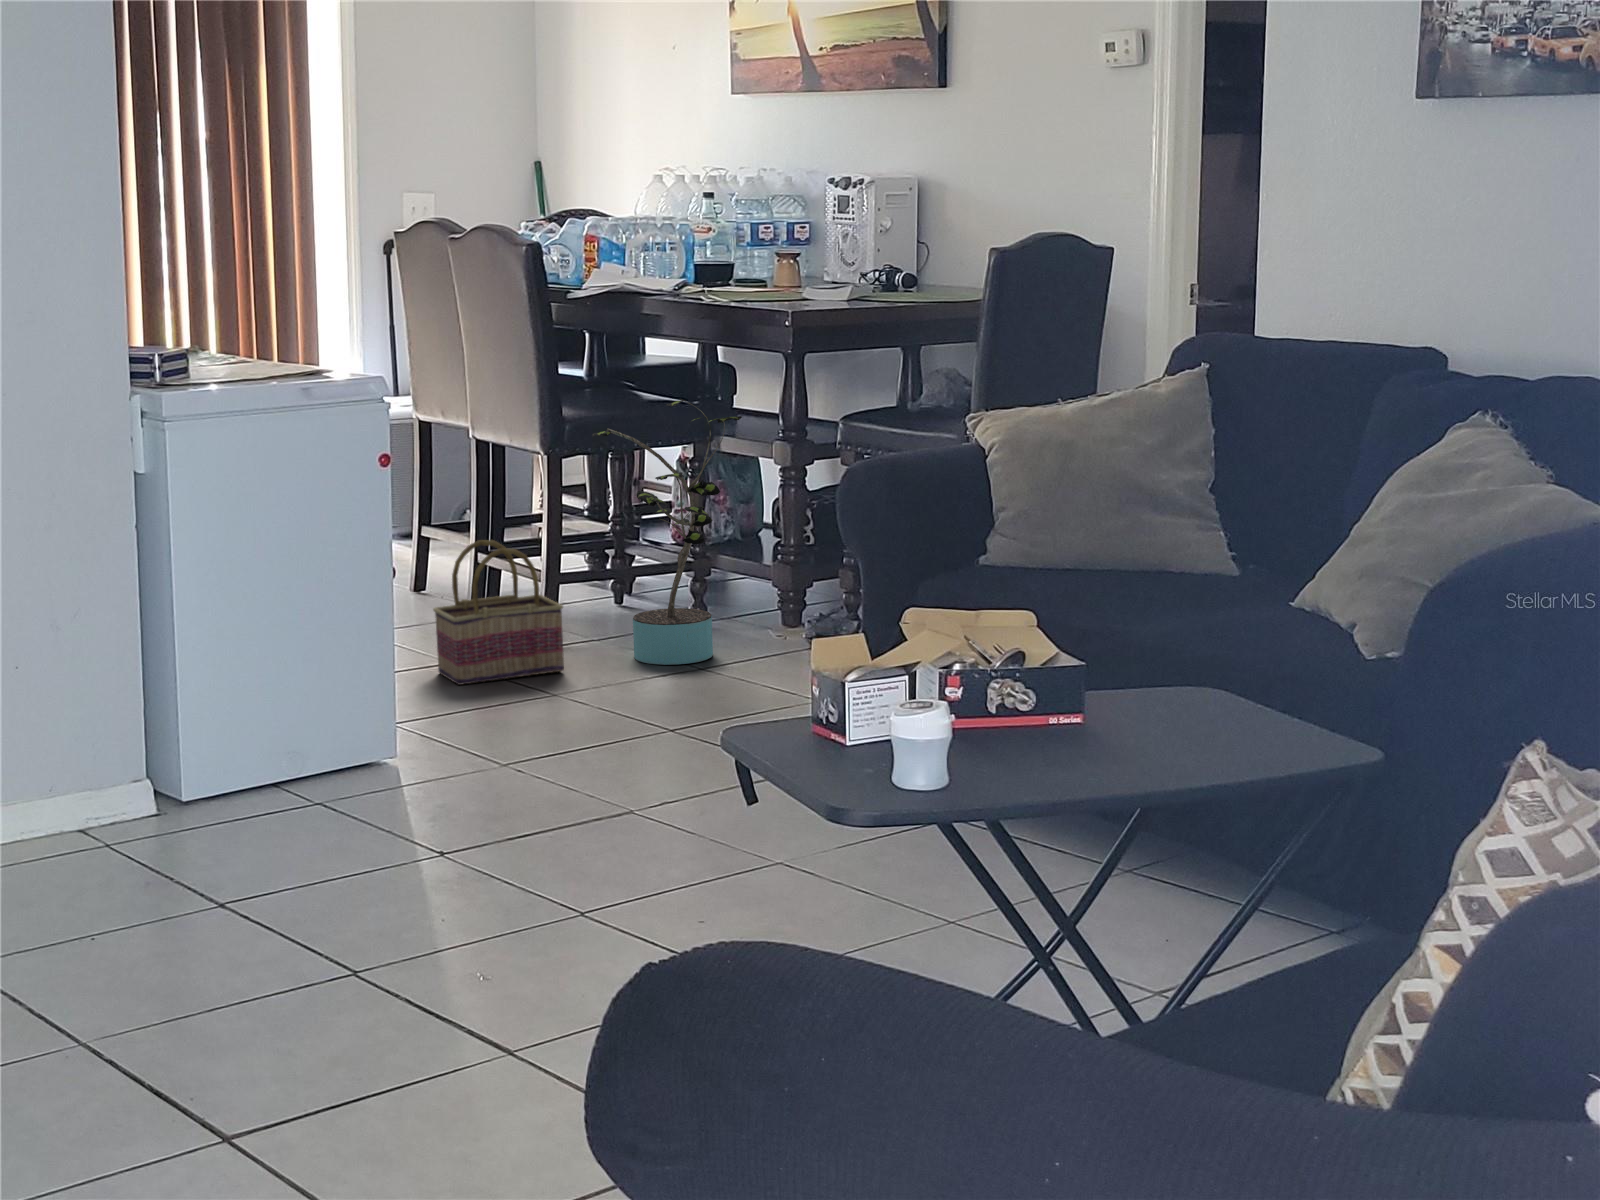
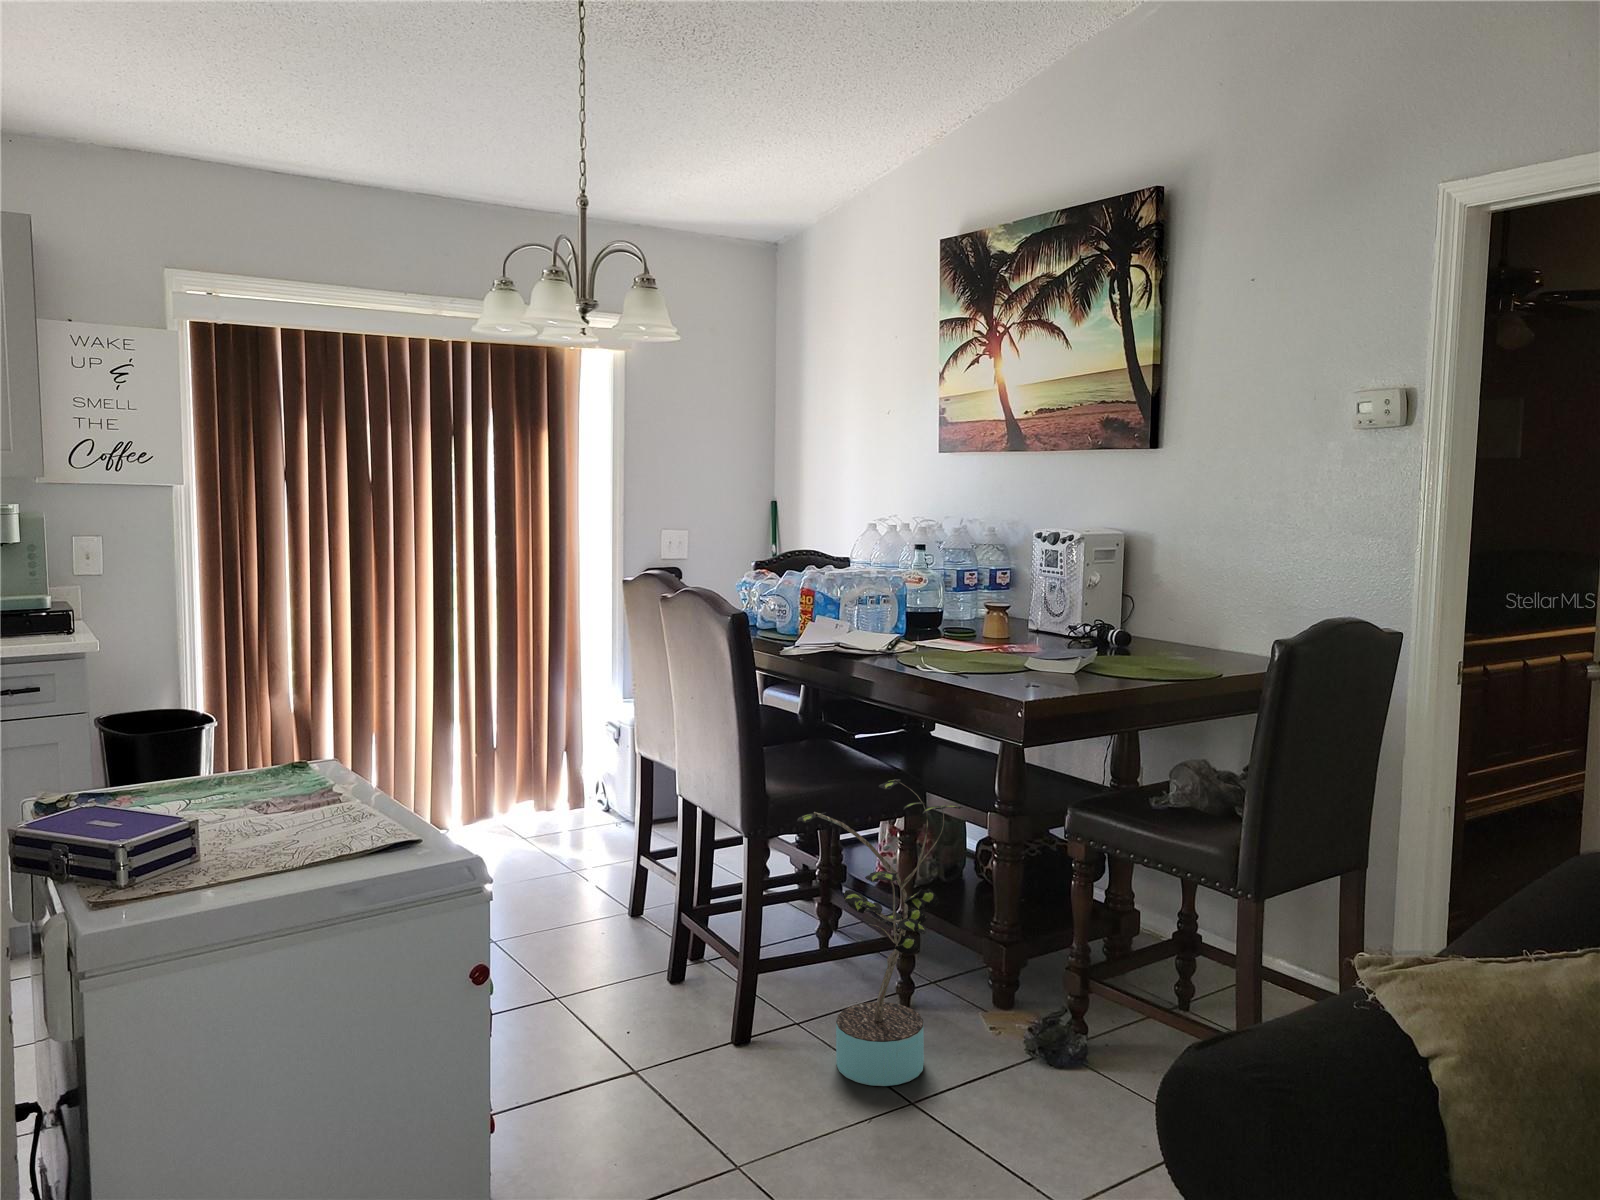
basket: present [433,540,564,685] -> none [614,938,758,1120]

